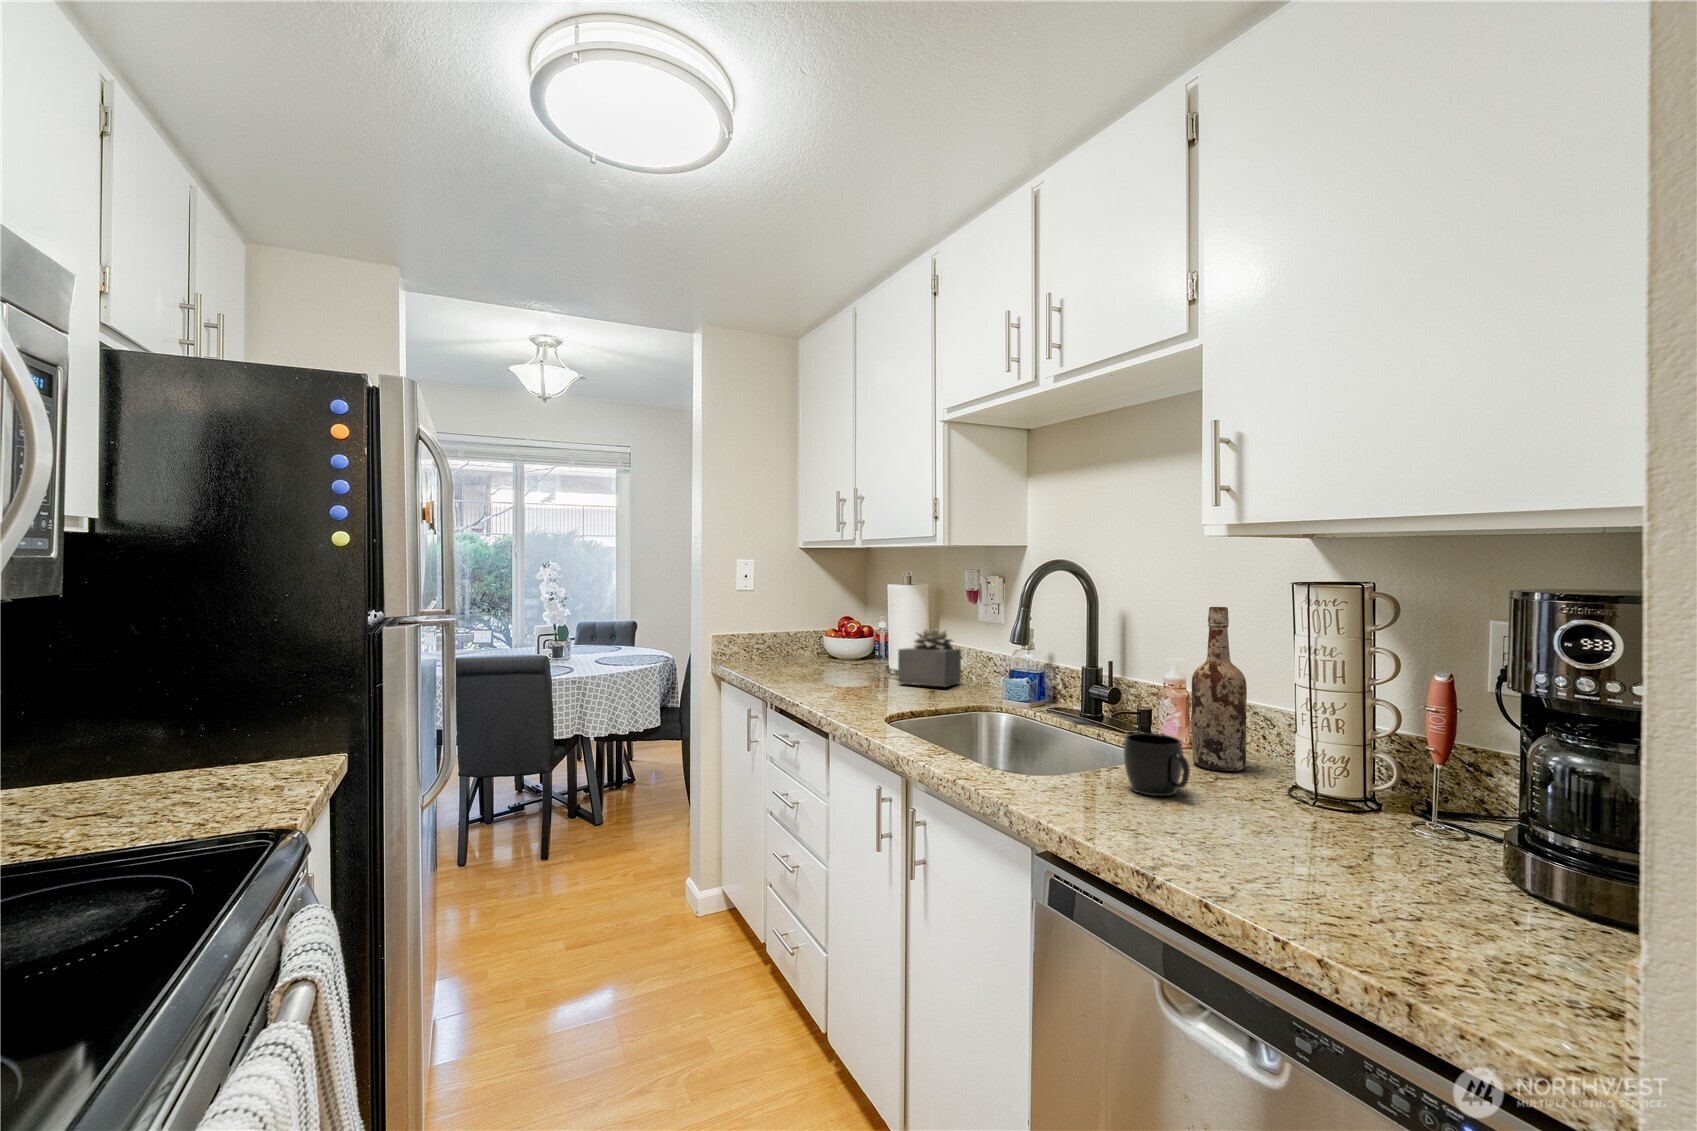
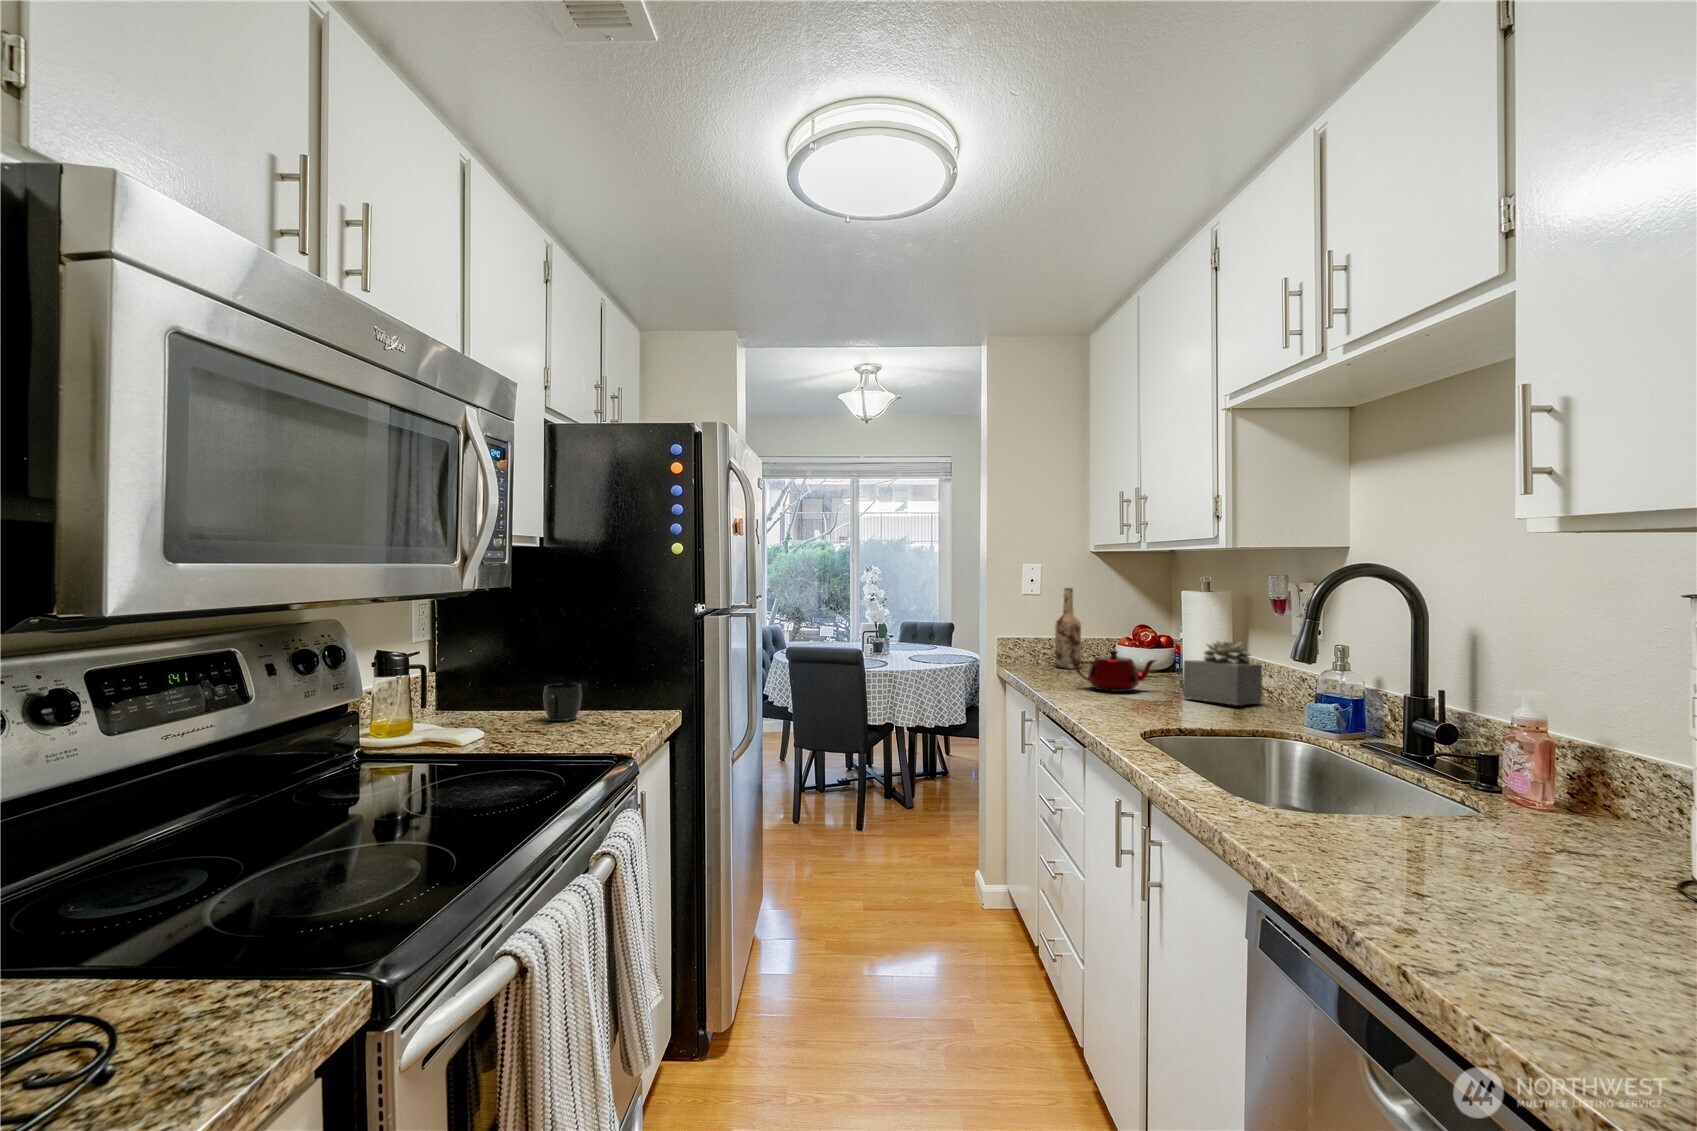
wine bottle: present [1192,607,1247,771] -> present [1055,588,1081,669]
teapot: none [800,643,874,682] -> present [1075,650,1156,692]
mug: present [1123,733,1190,796] -> present [543,683,582,721]

